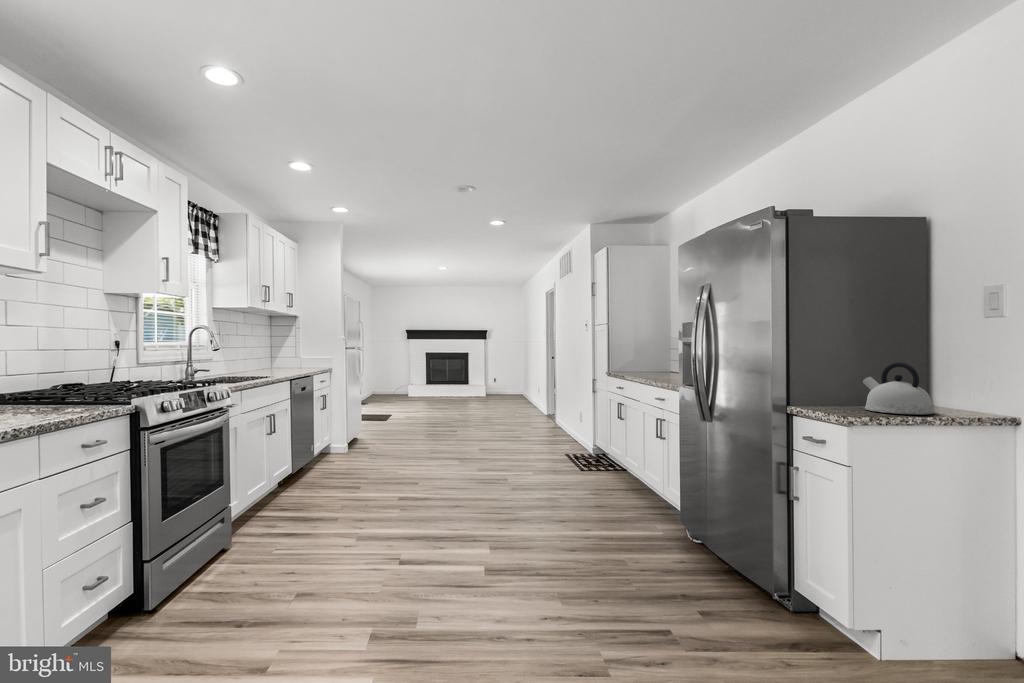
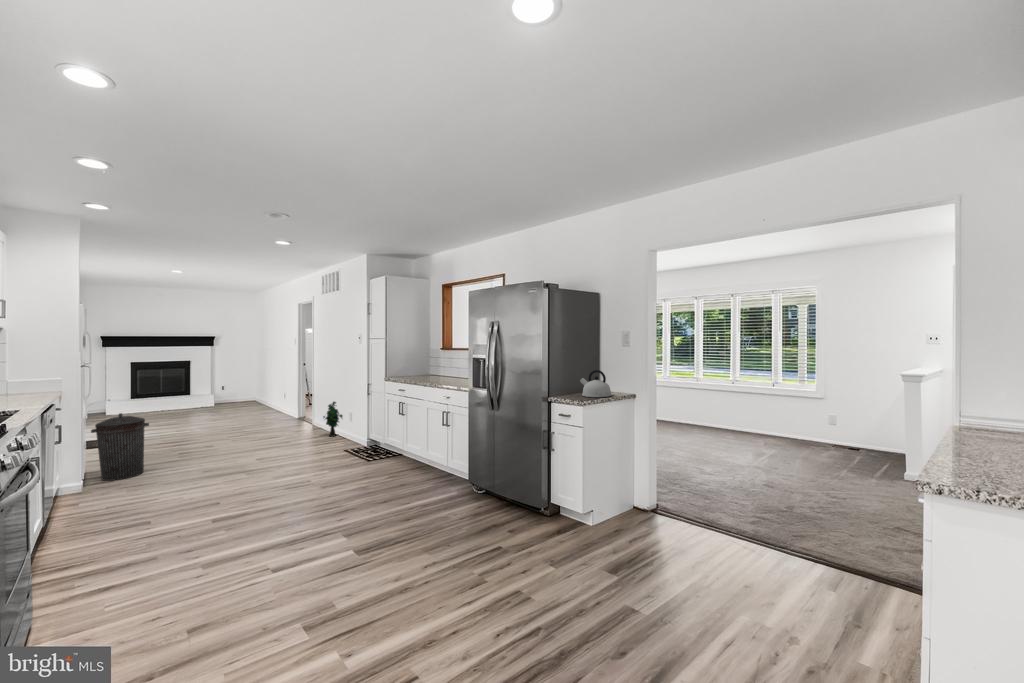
trash can: none [355,388,396,448] -> present [91,413,149,481]
decorative plant: none [554,399,575,441] -> present [323,402,342,437]

